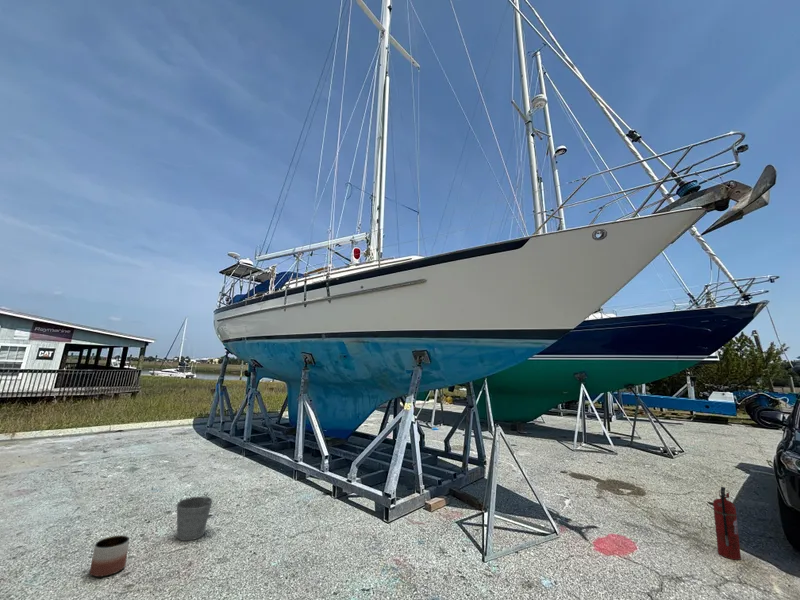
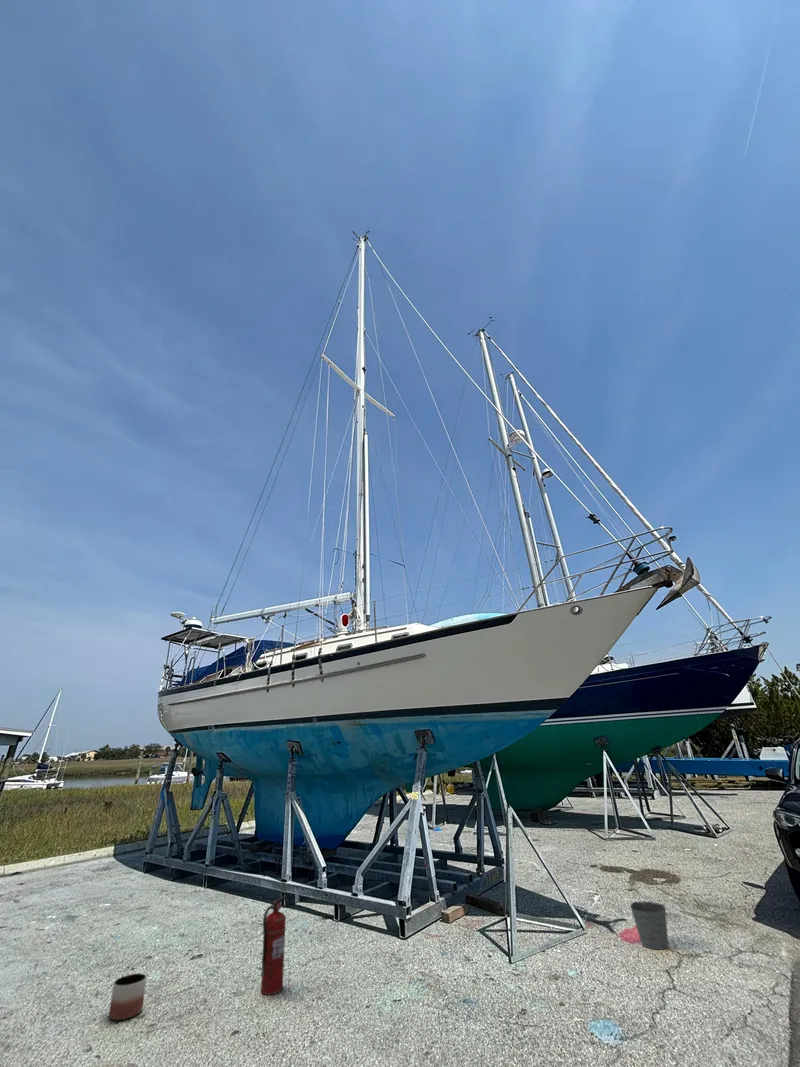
fire extinguisher: present [713,487,741,560] -> present [261,895,287,995]
bucket: present [177,496,212,541] -> present [630,901,668,950]

